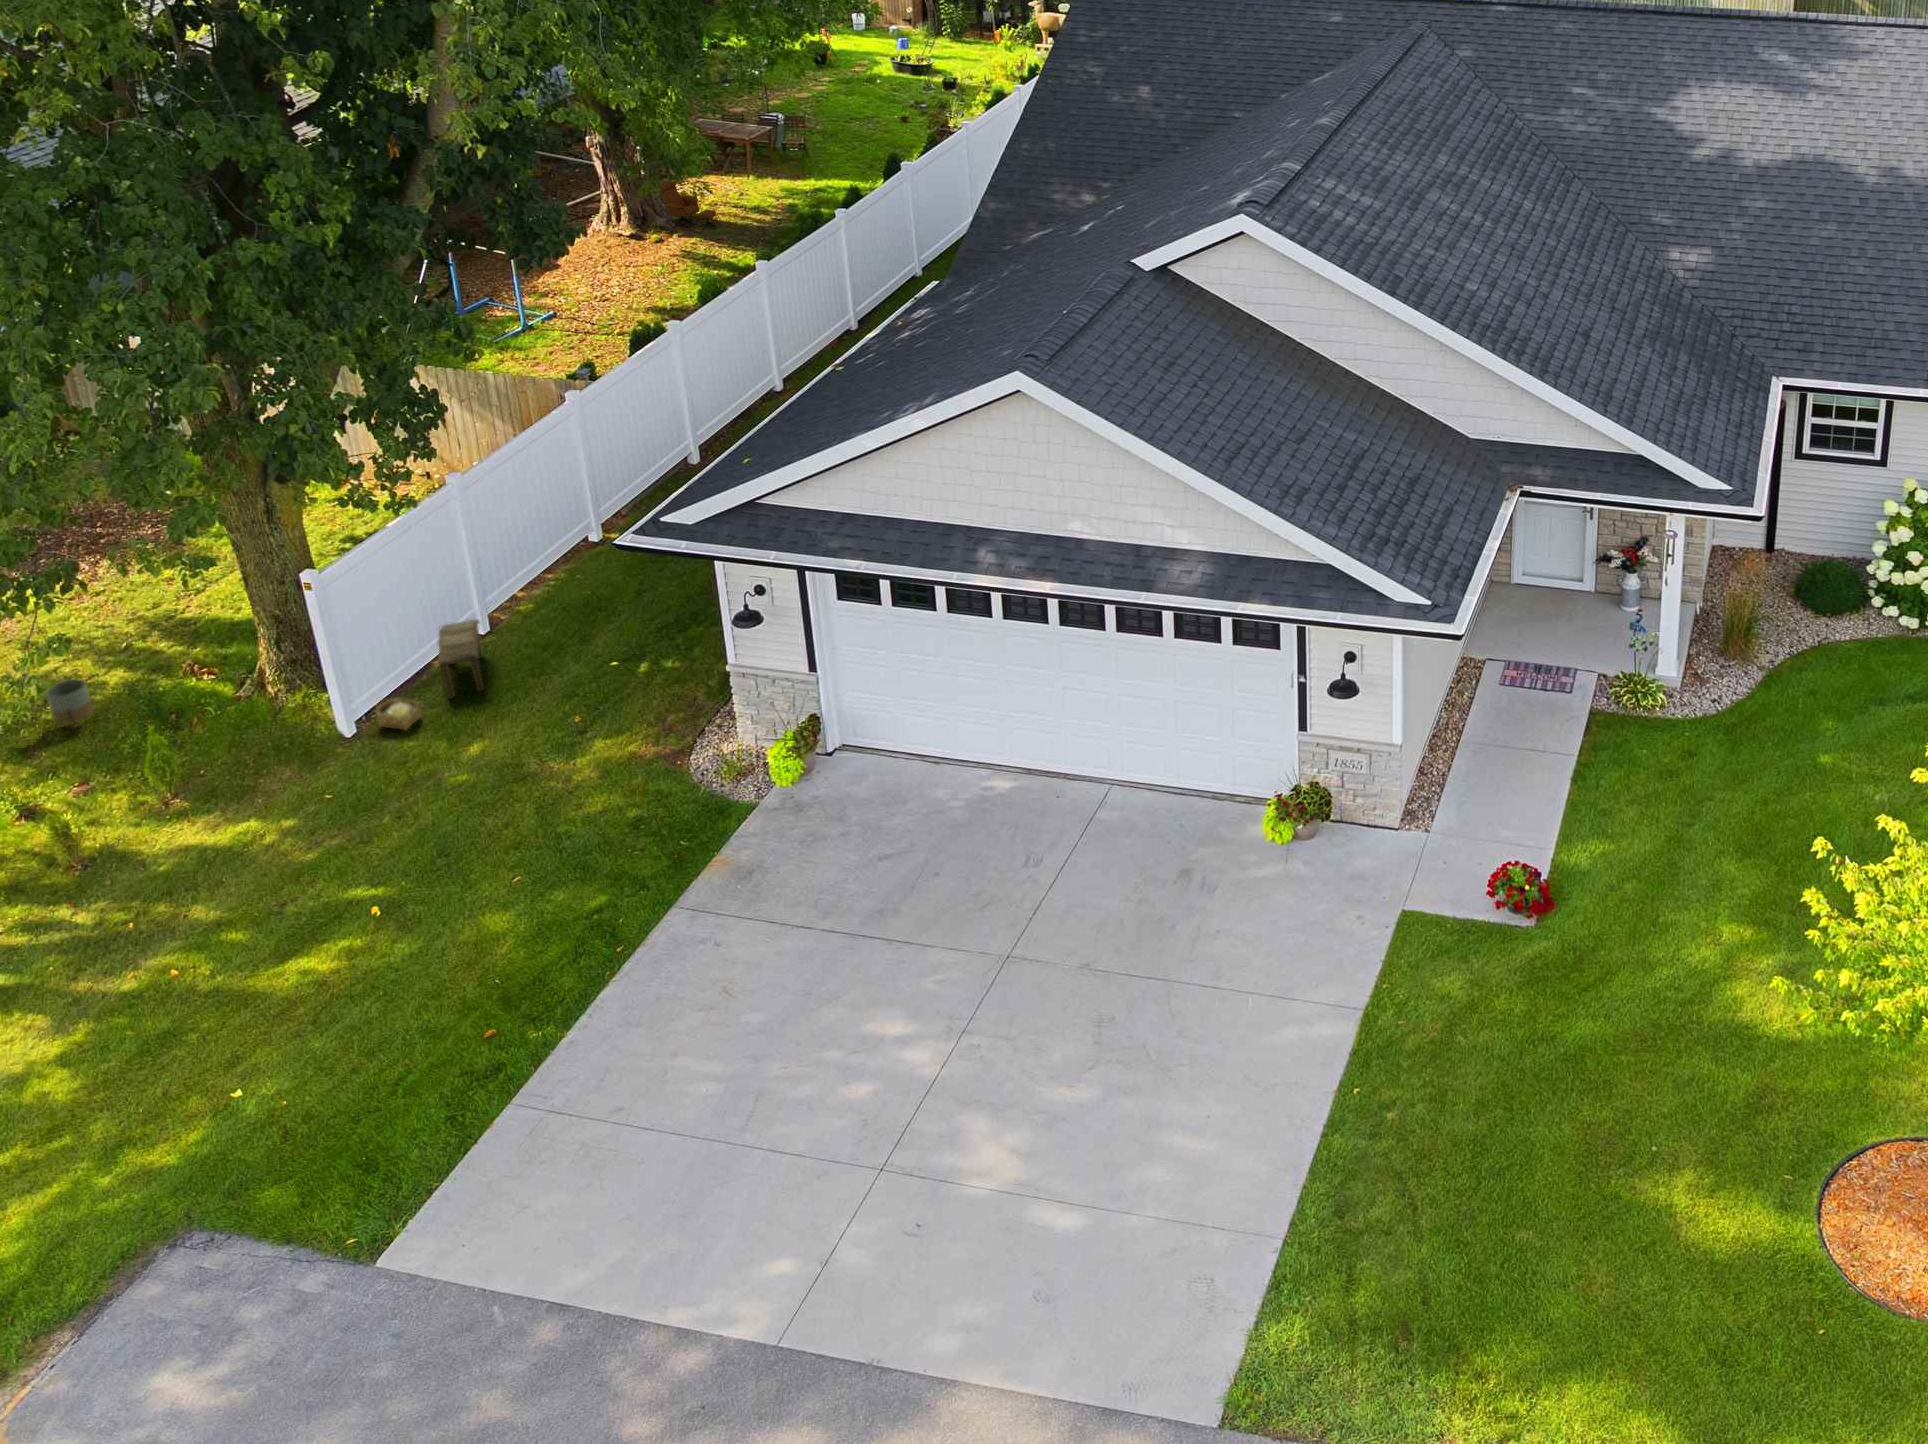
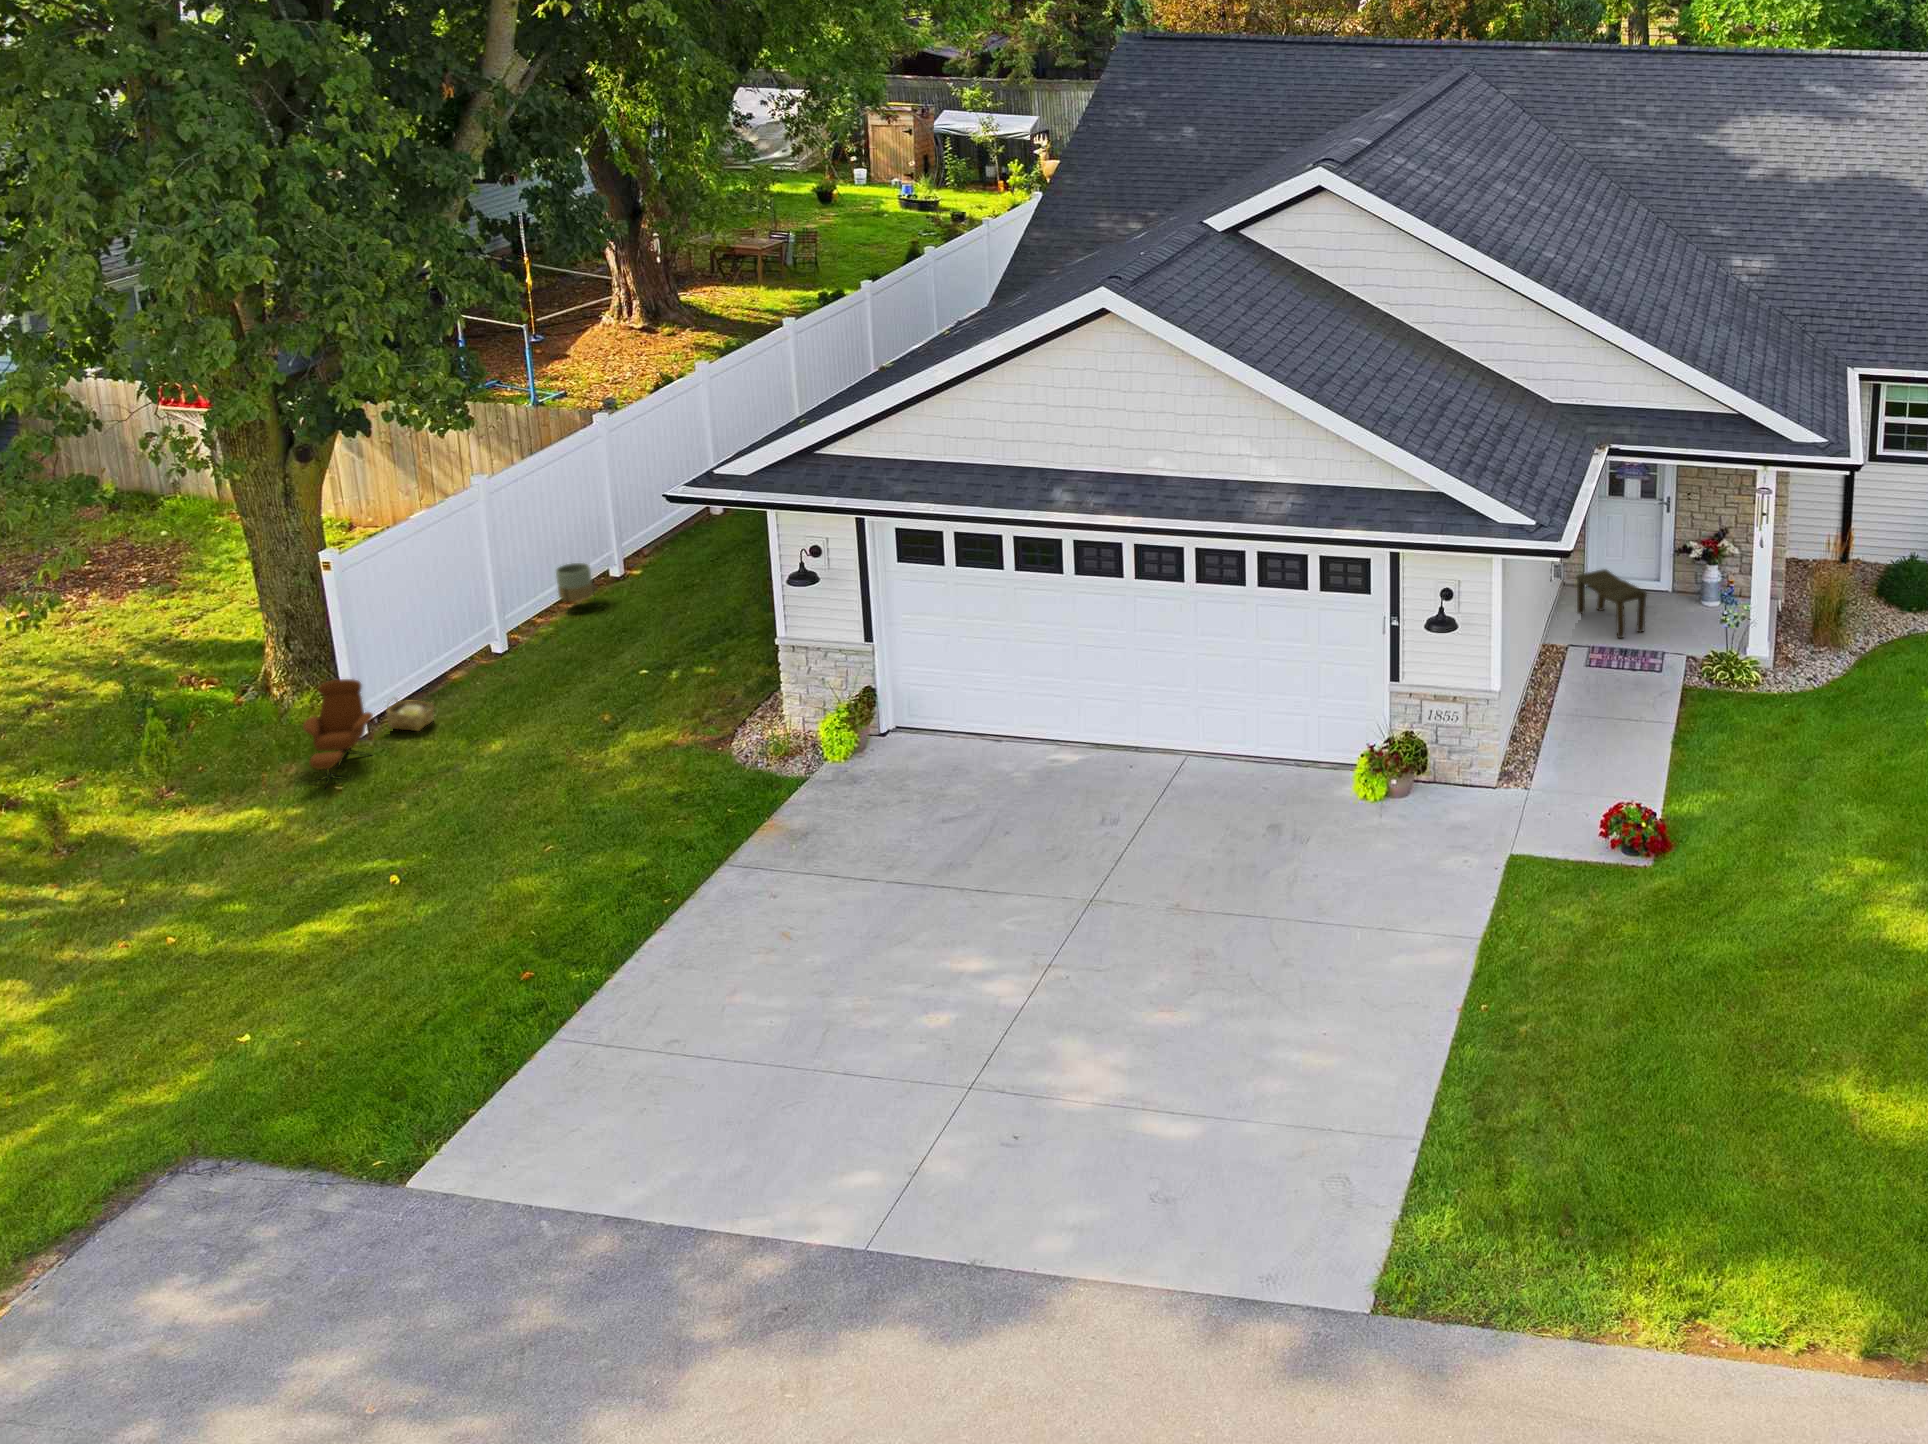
lounge chair: present [659,181,717,229] -> present [303,679,373,783]
bench: present [438,619,484,699] -> present [1576,569,1647,638]
planter: present [46,679,95,724] -> present [556,563,596,604]

